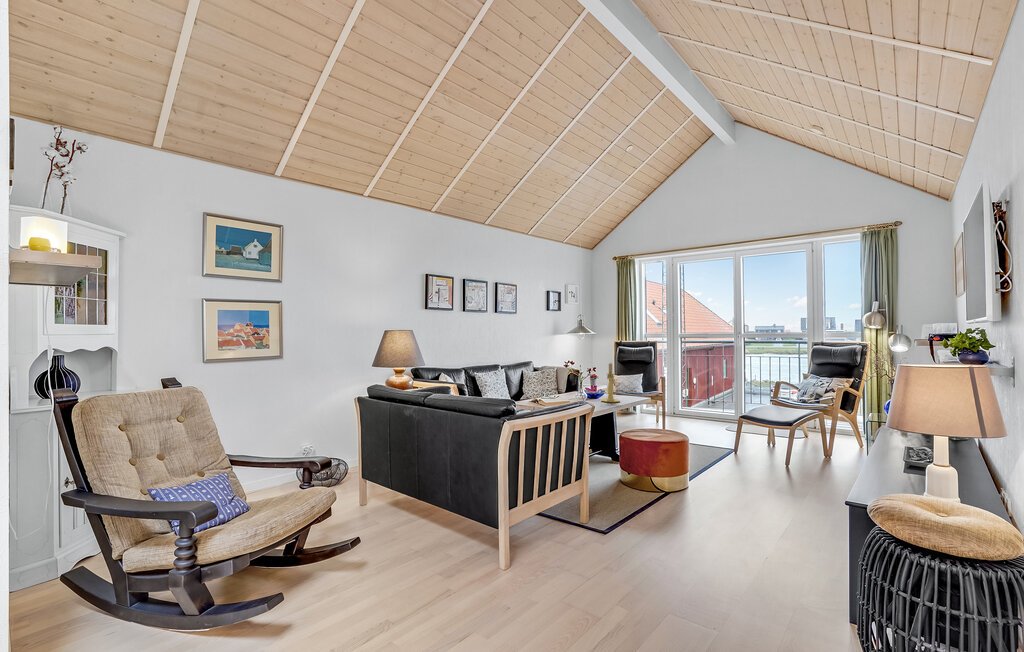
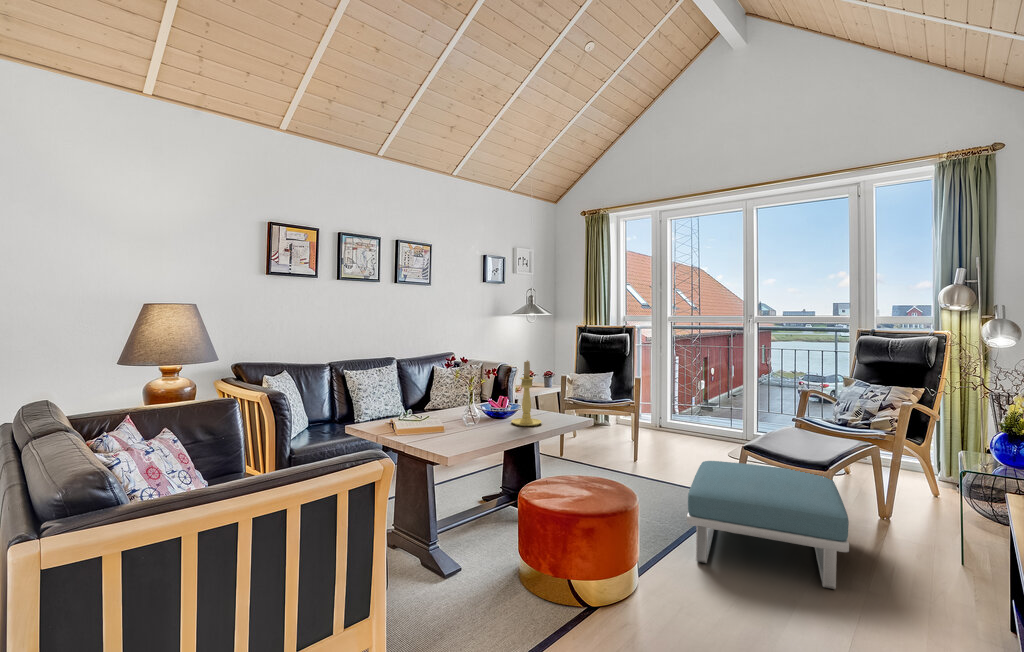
footstool: none [713,424,804,485] -> present [687,461,849,589]

